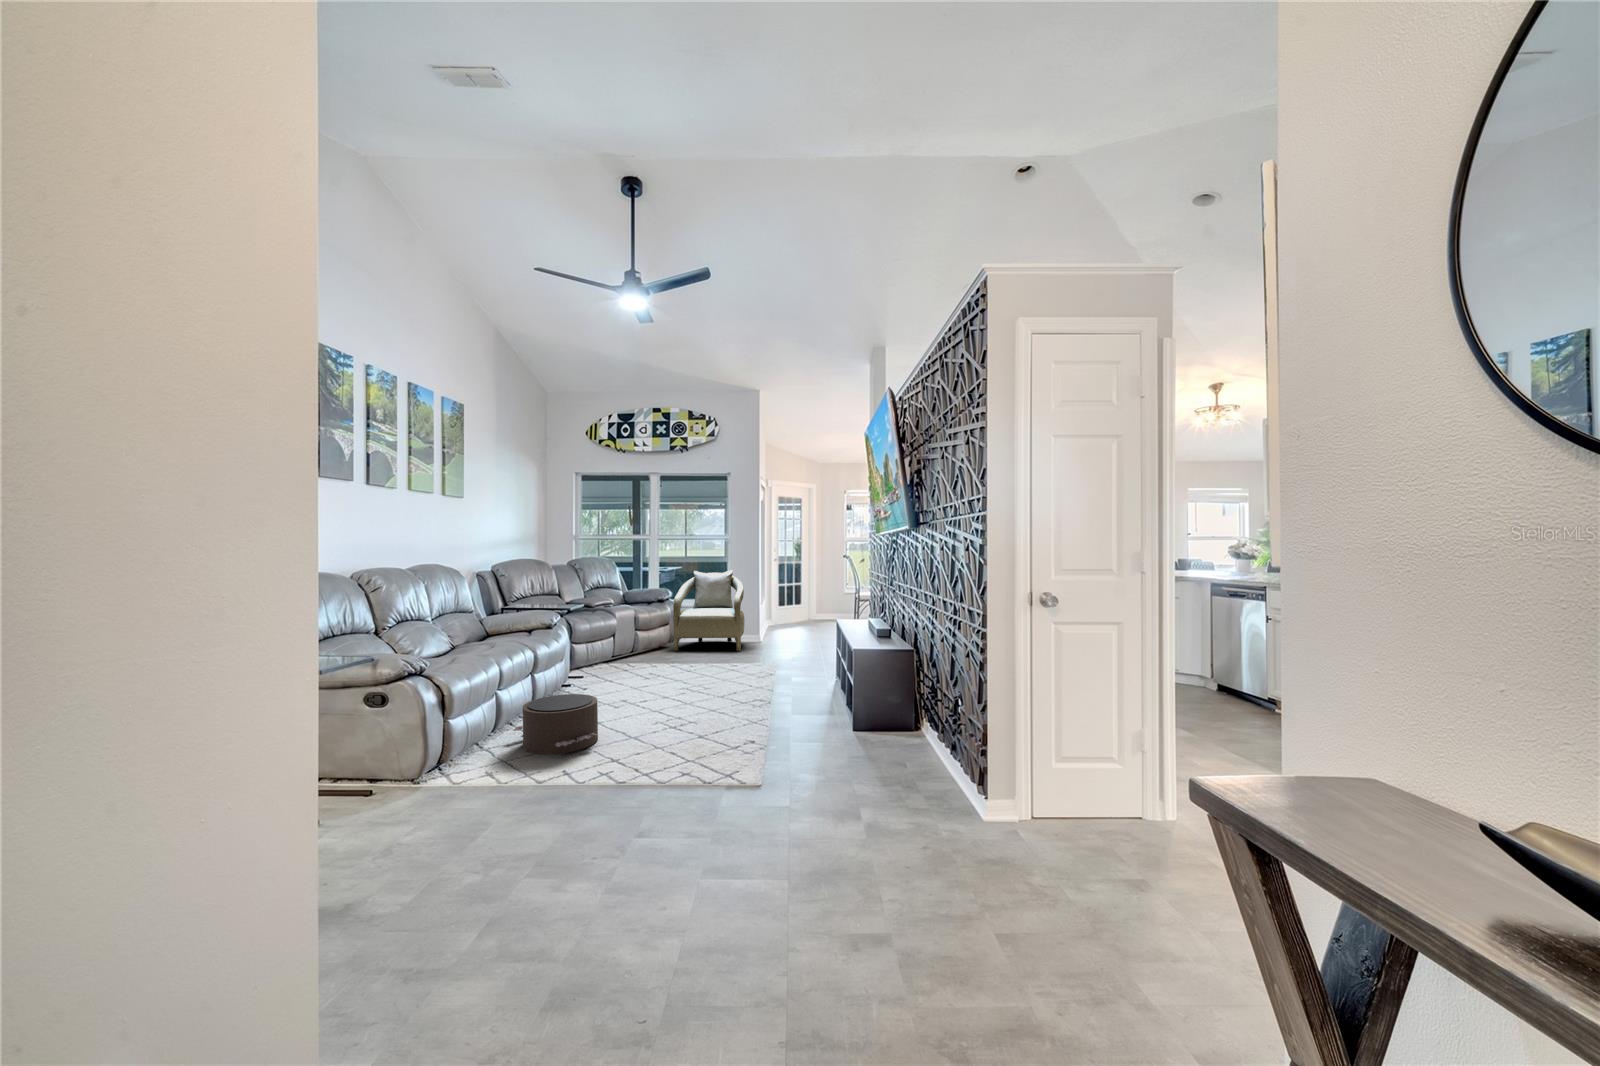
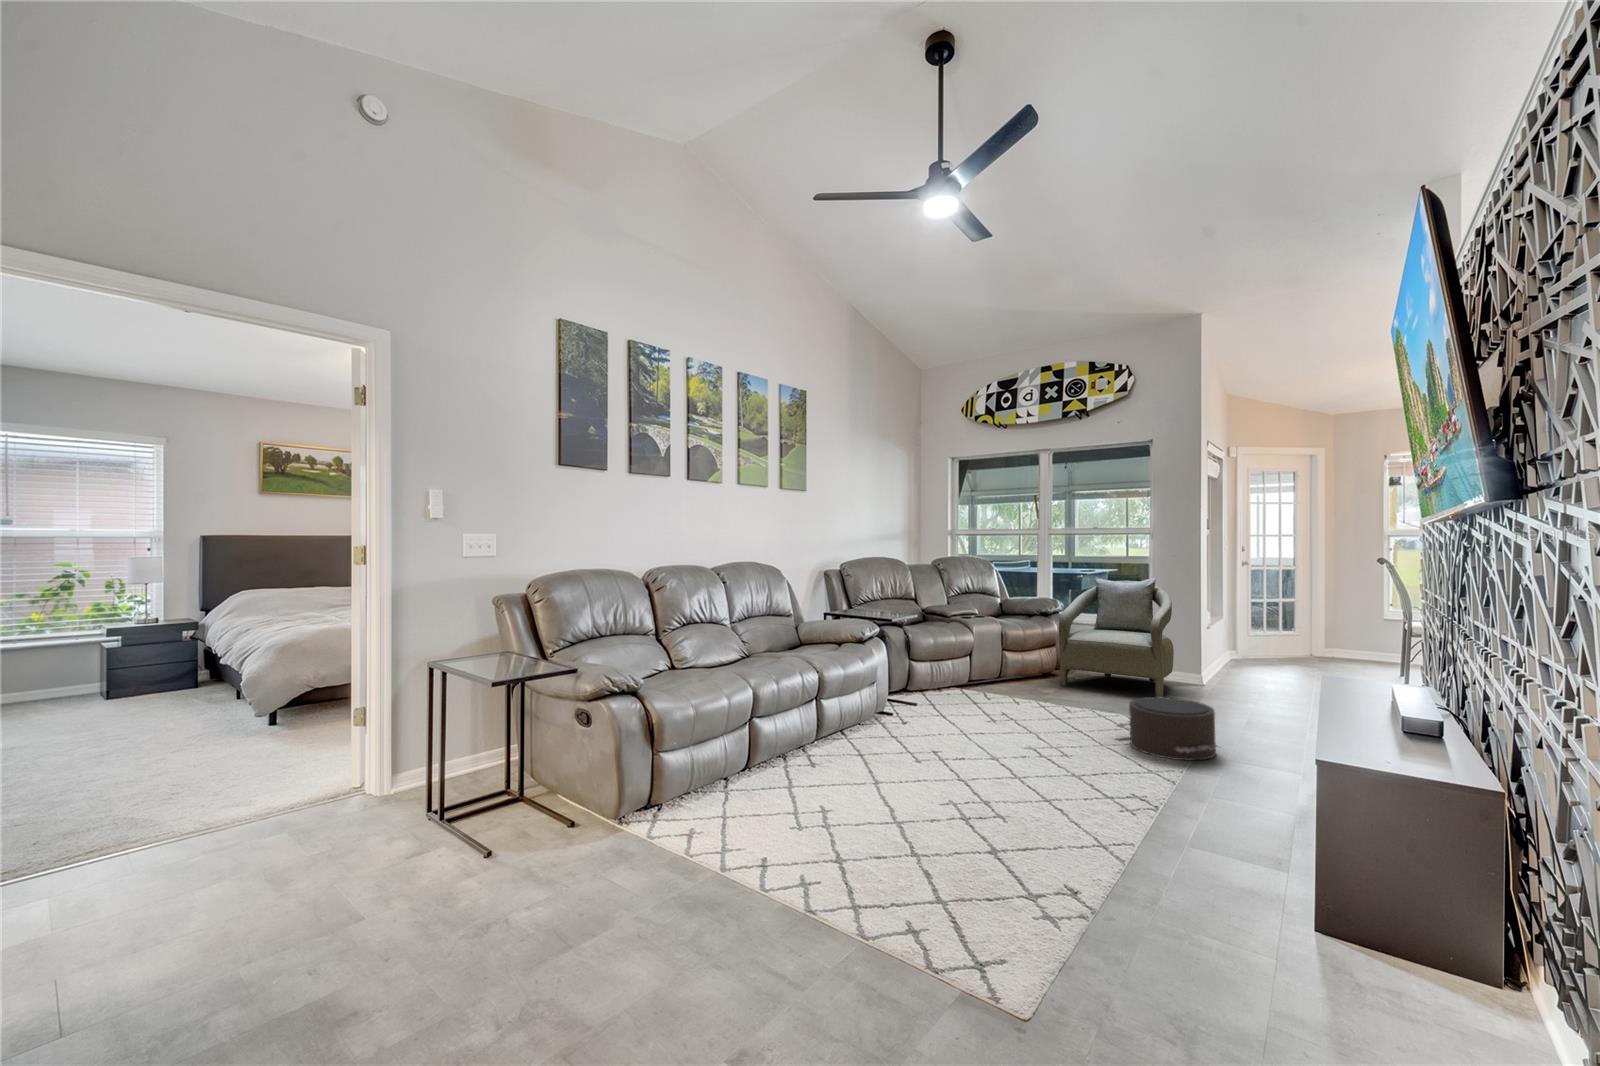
pouf: present [513,694,598,754] -> present [1117,697,1217,760]

